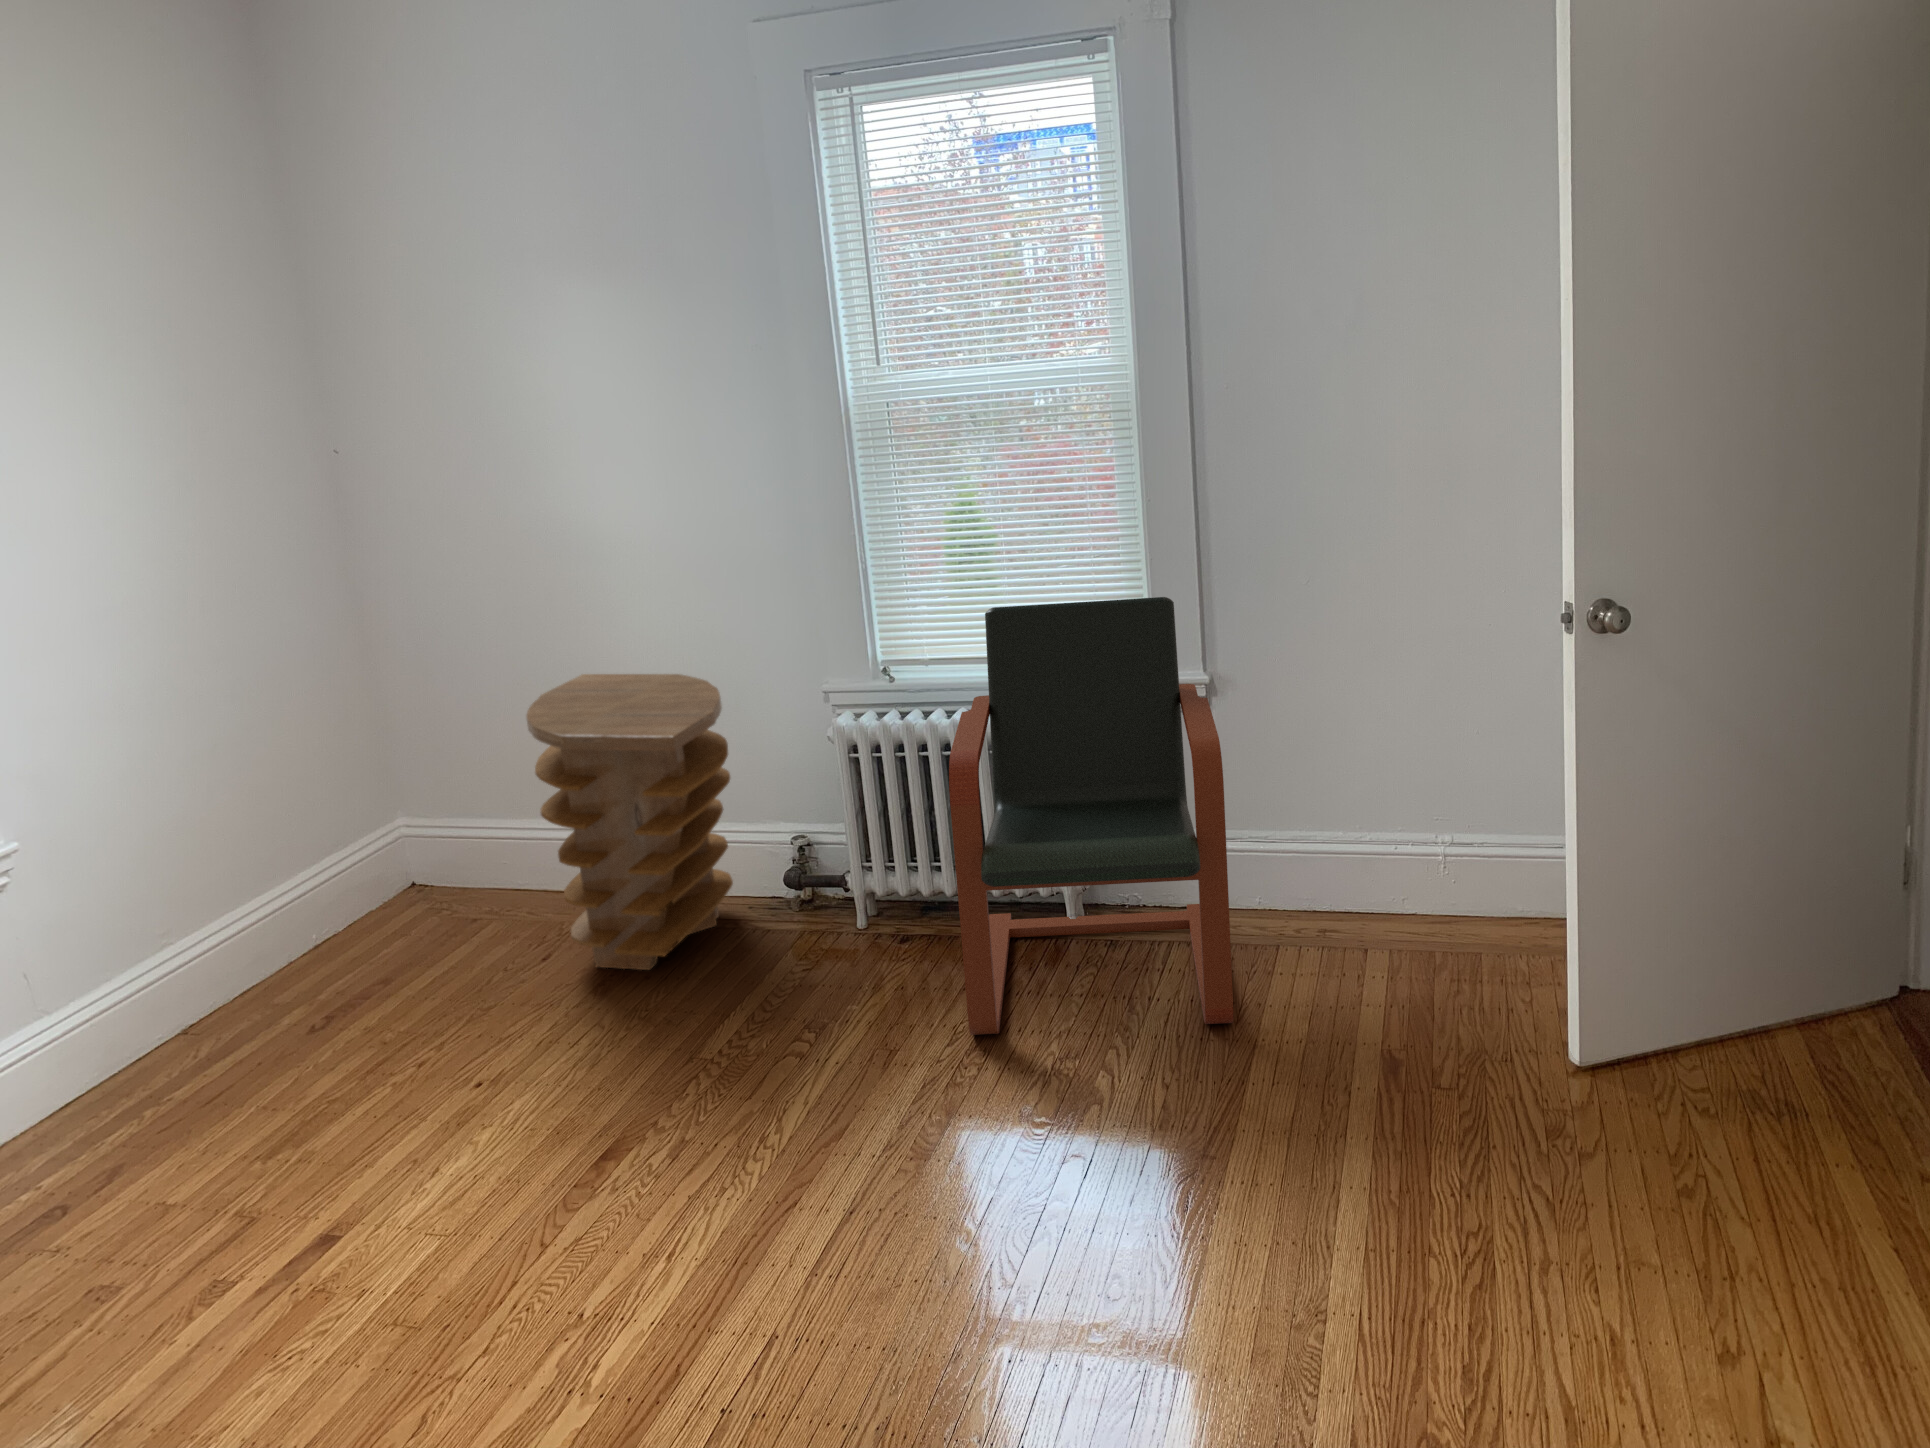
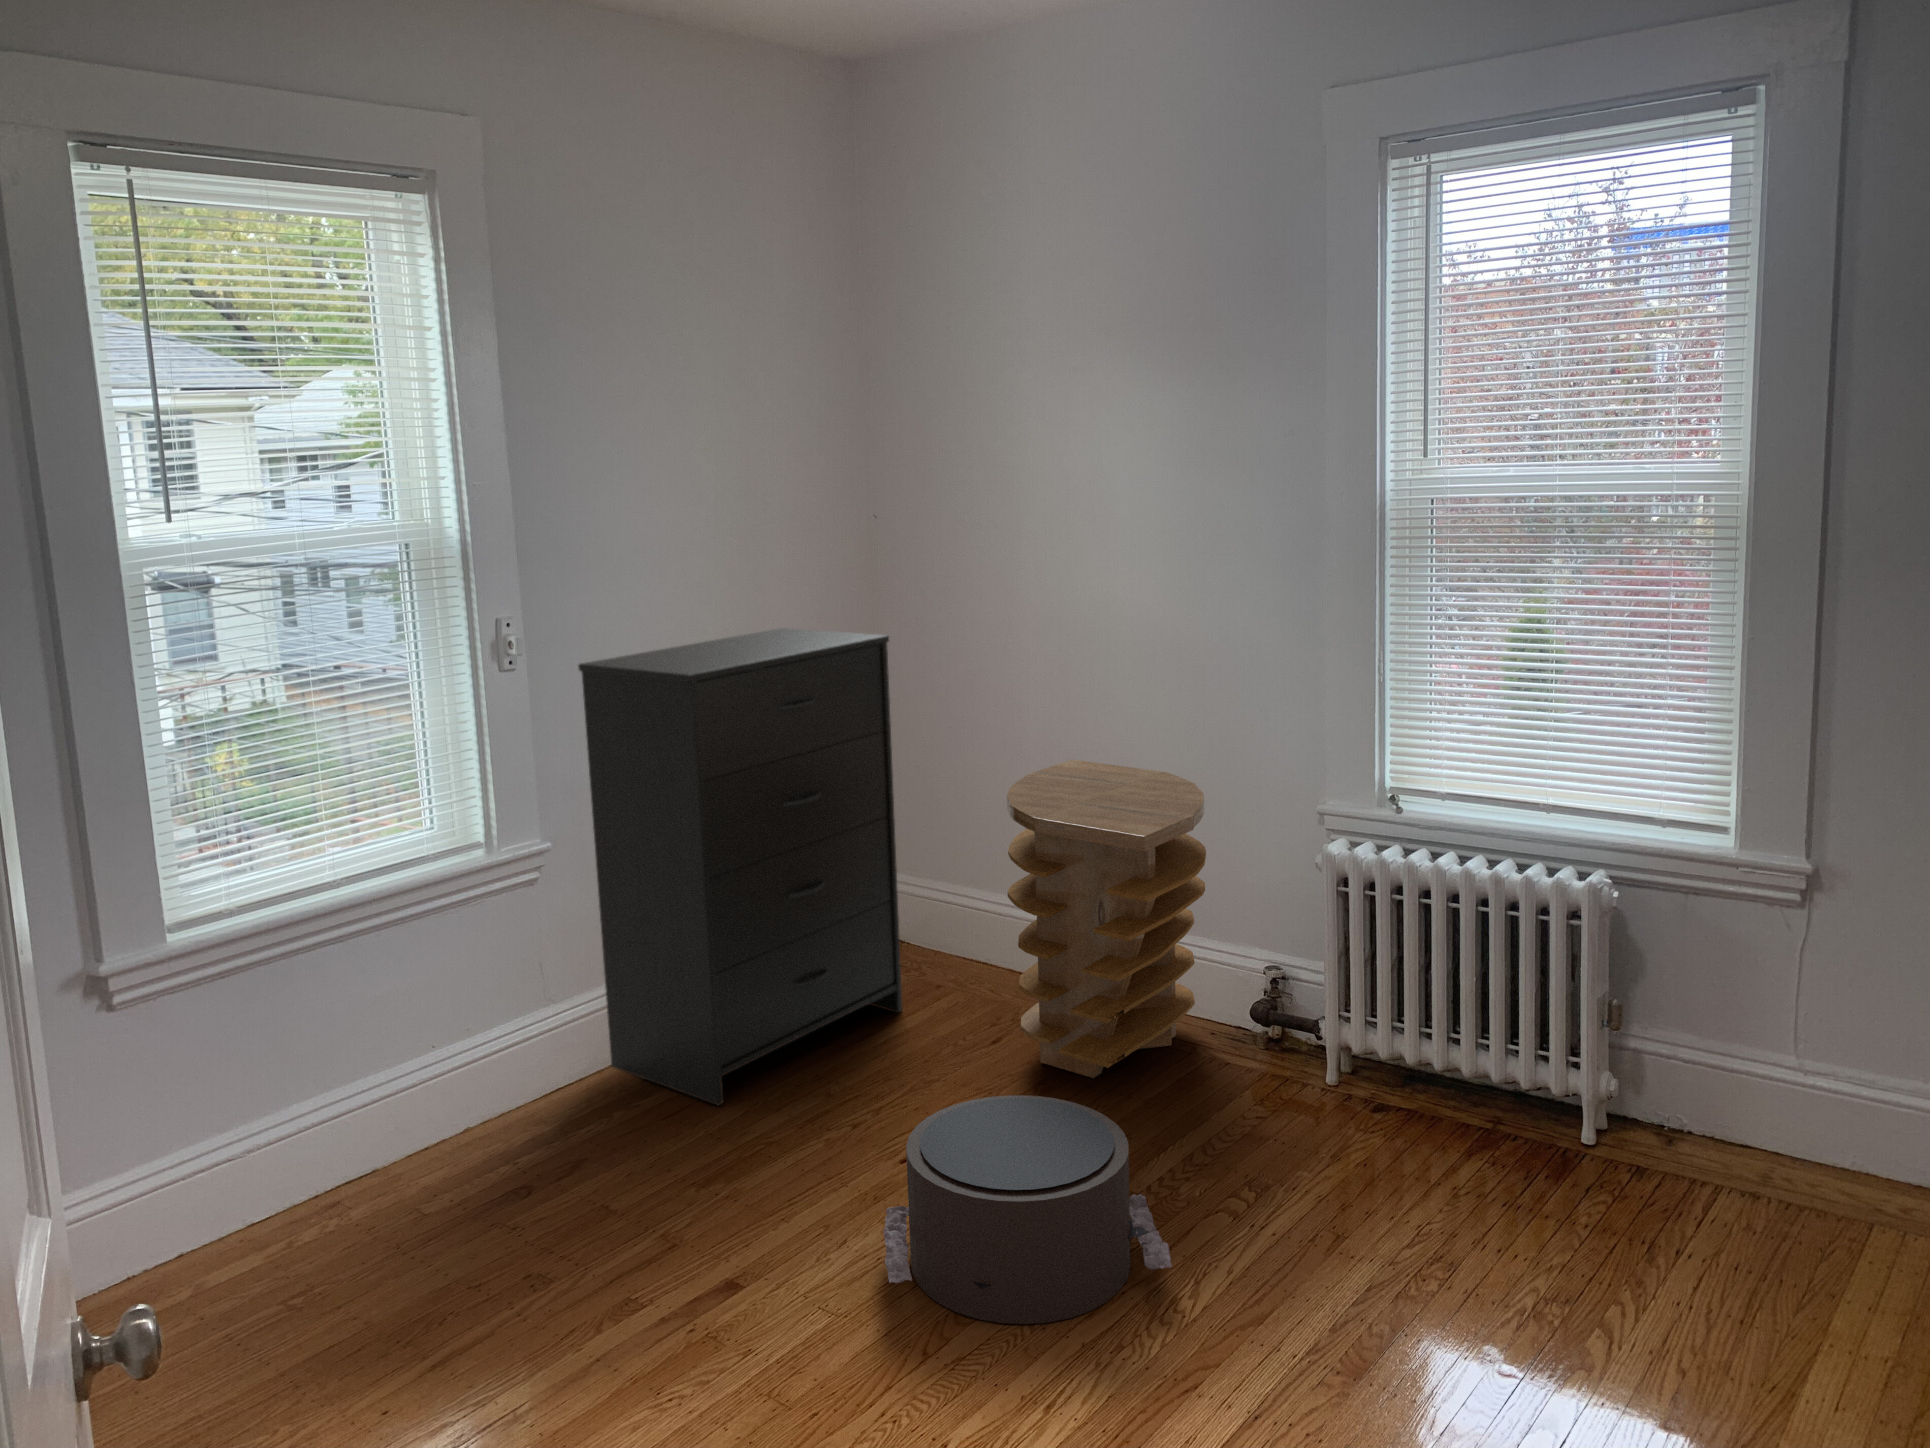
dresser: none [6,572,441,1083] -> present [578,628,902,1106]
armchair: present [949,597,1233,1035] -> none [1438,743,1825,1320]
pouf: none [476,991,757,1202] -> present [884,1095,1172,1324]

